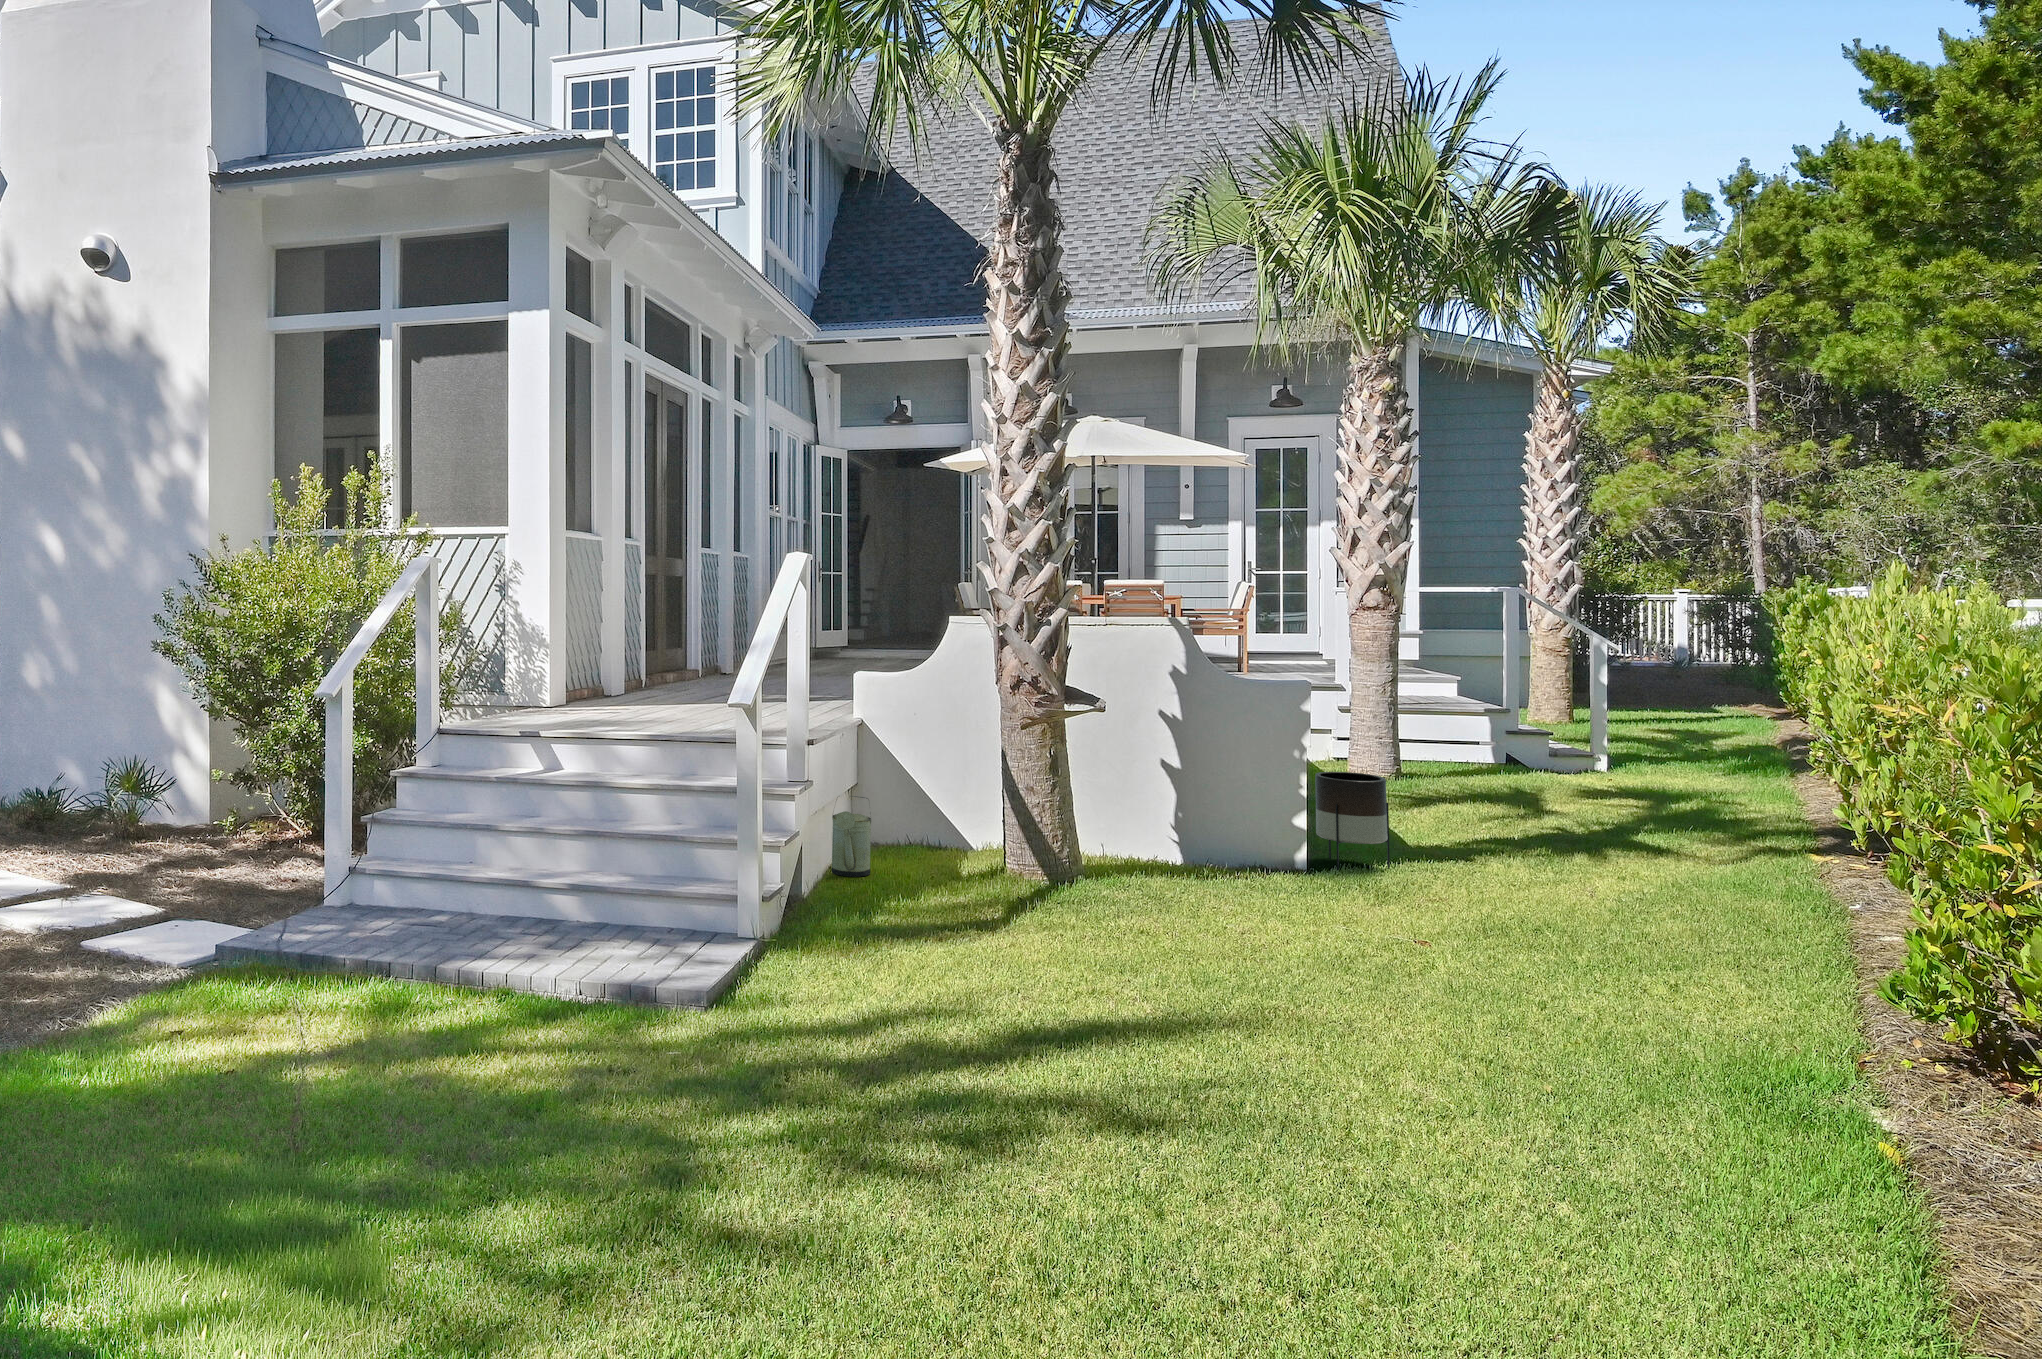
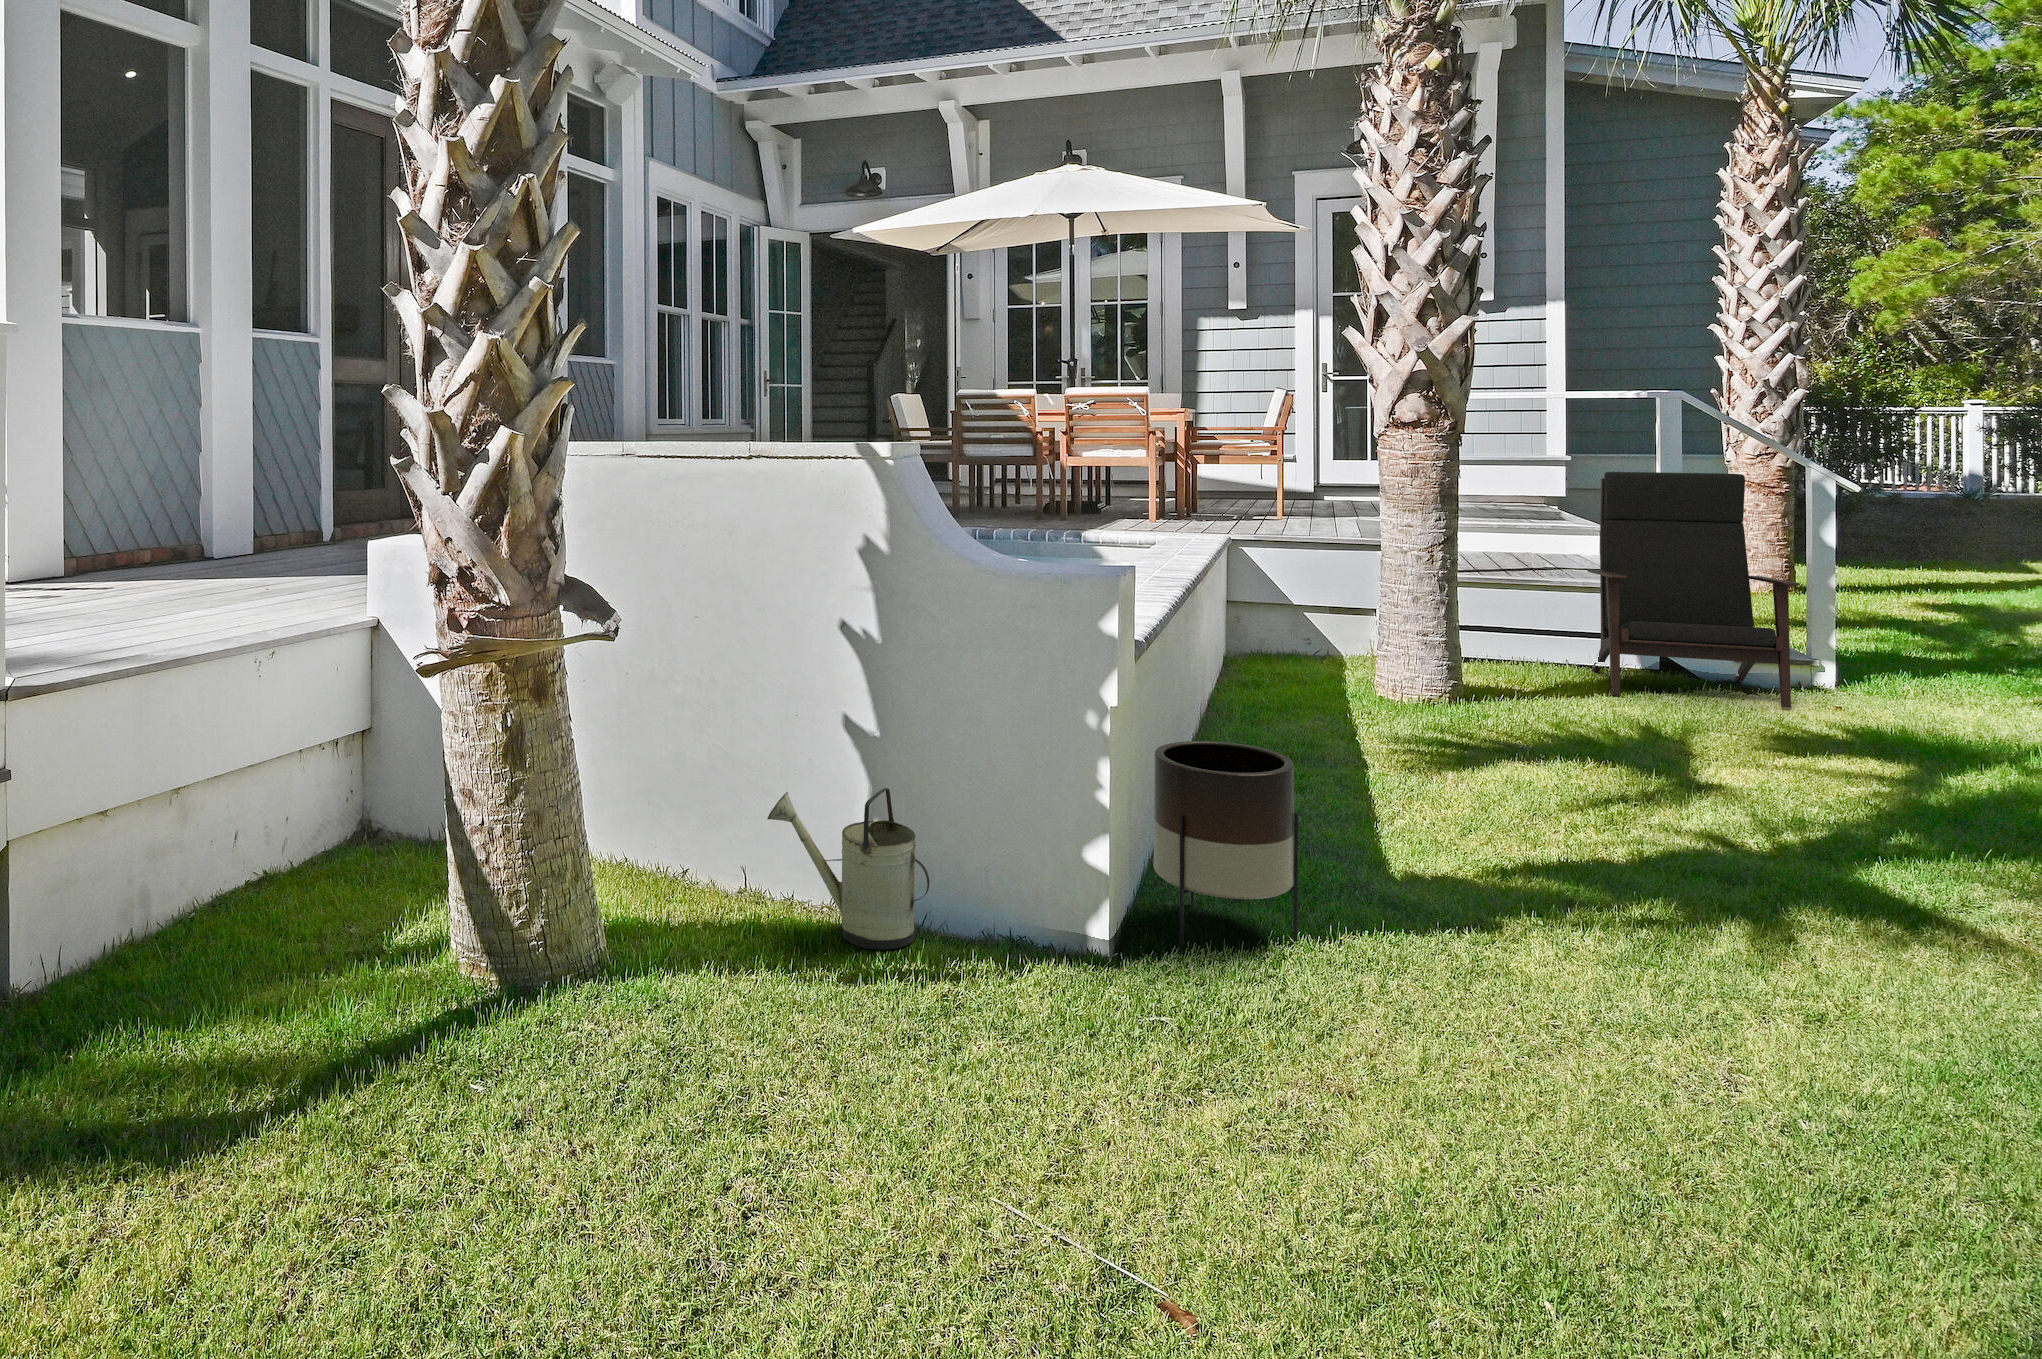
lounge chair: none [1466,639,1591,784] -> present [1587,472,1800,708]
watering can: present [832,796,871,877] -> present [767,788,929,949]

